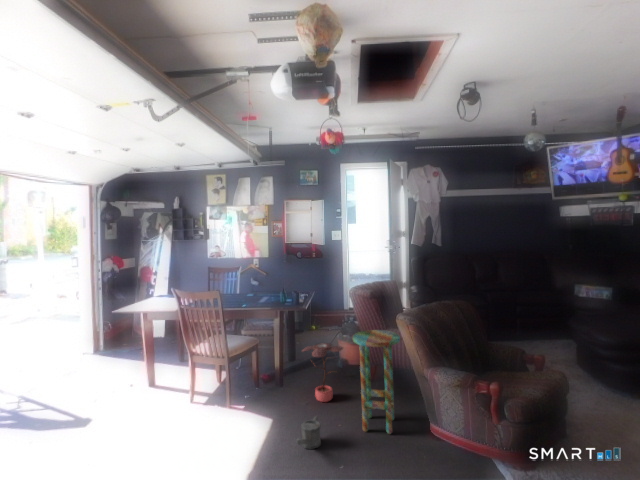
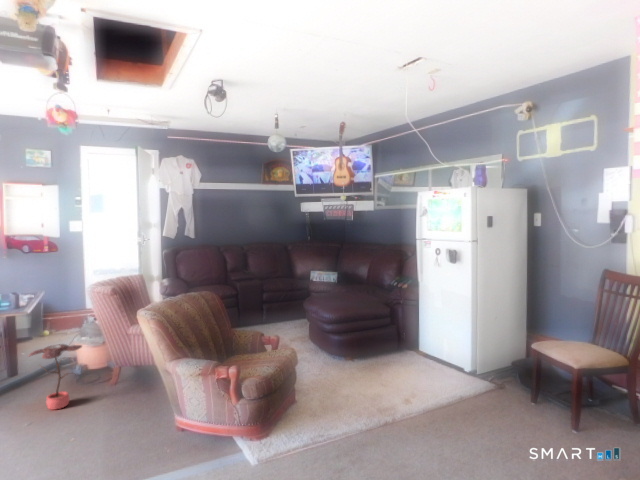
side table: present [353,330,400,434] -> none [93,319,146,424]
watering can: present [297,416,321,449] -> none [24,419,55,454]

